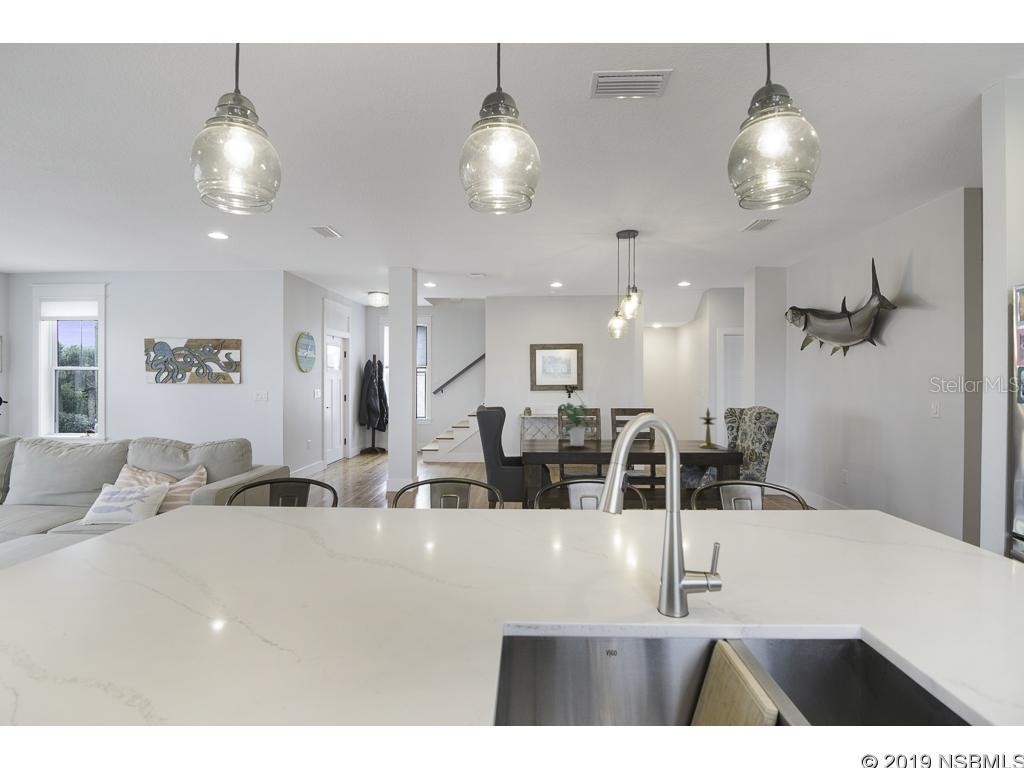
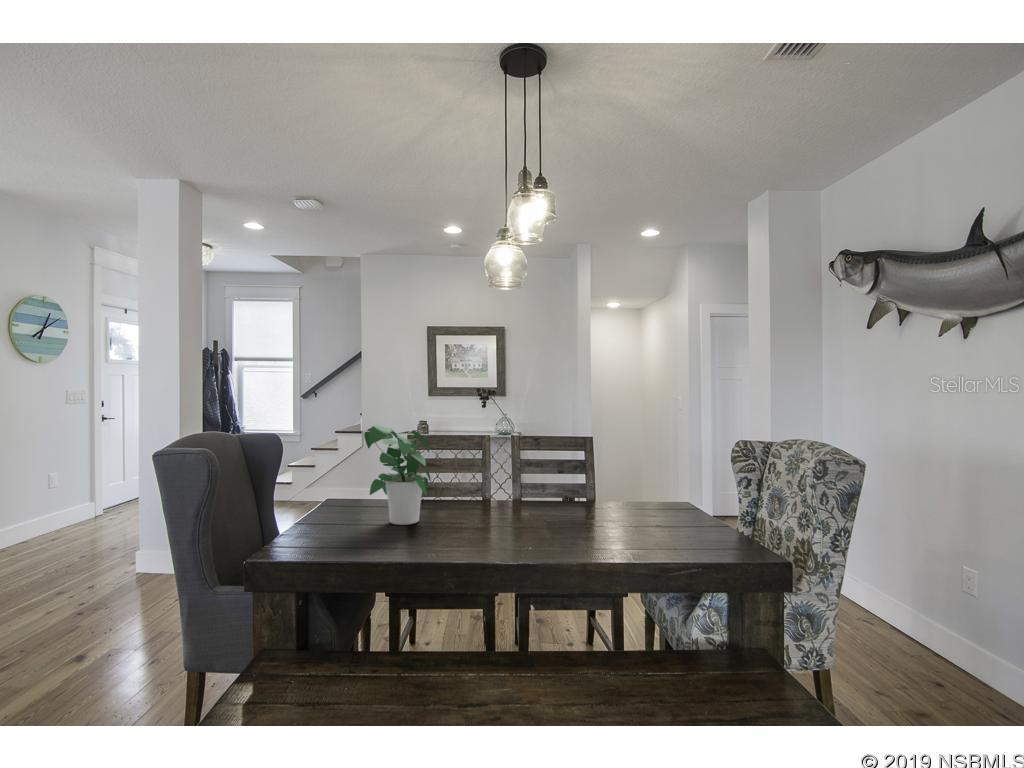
candlestick: present [700,409,717,449] -> none [677,441,720,542]

